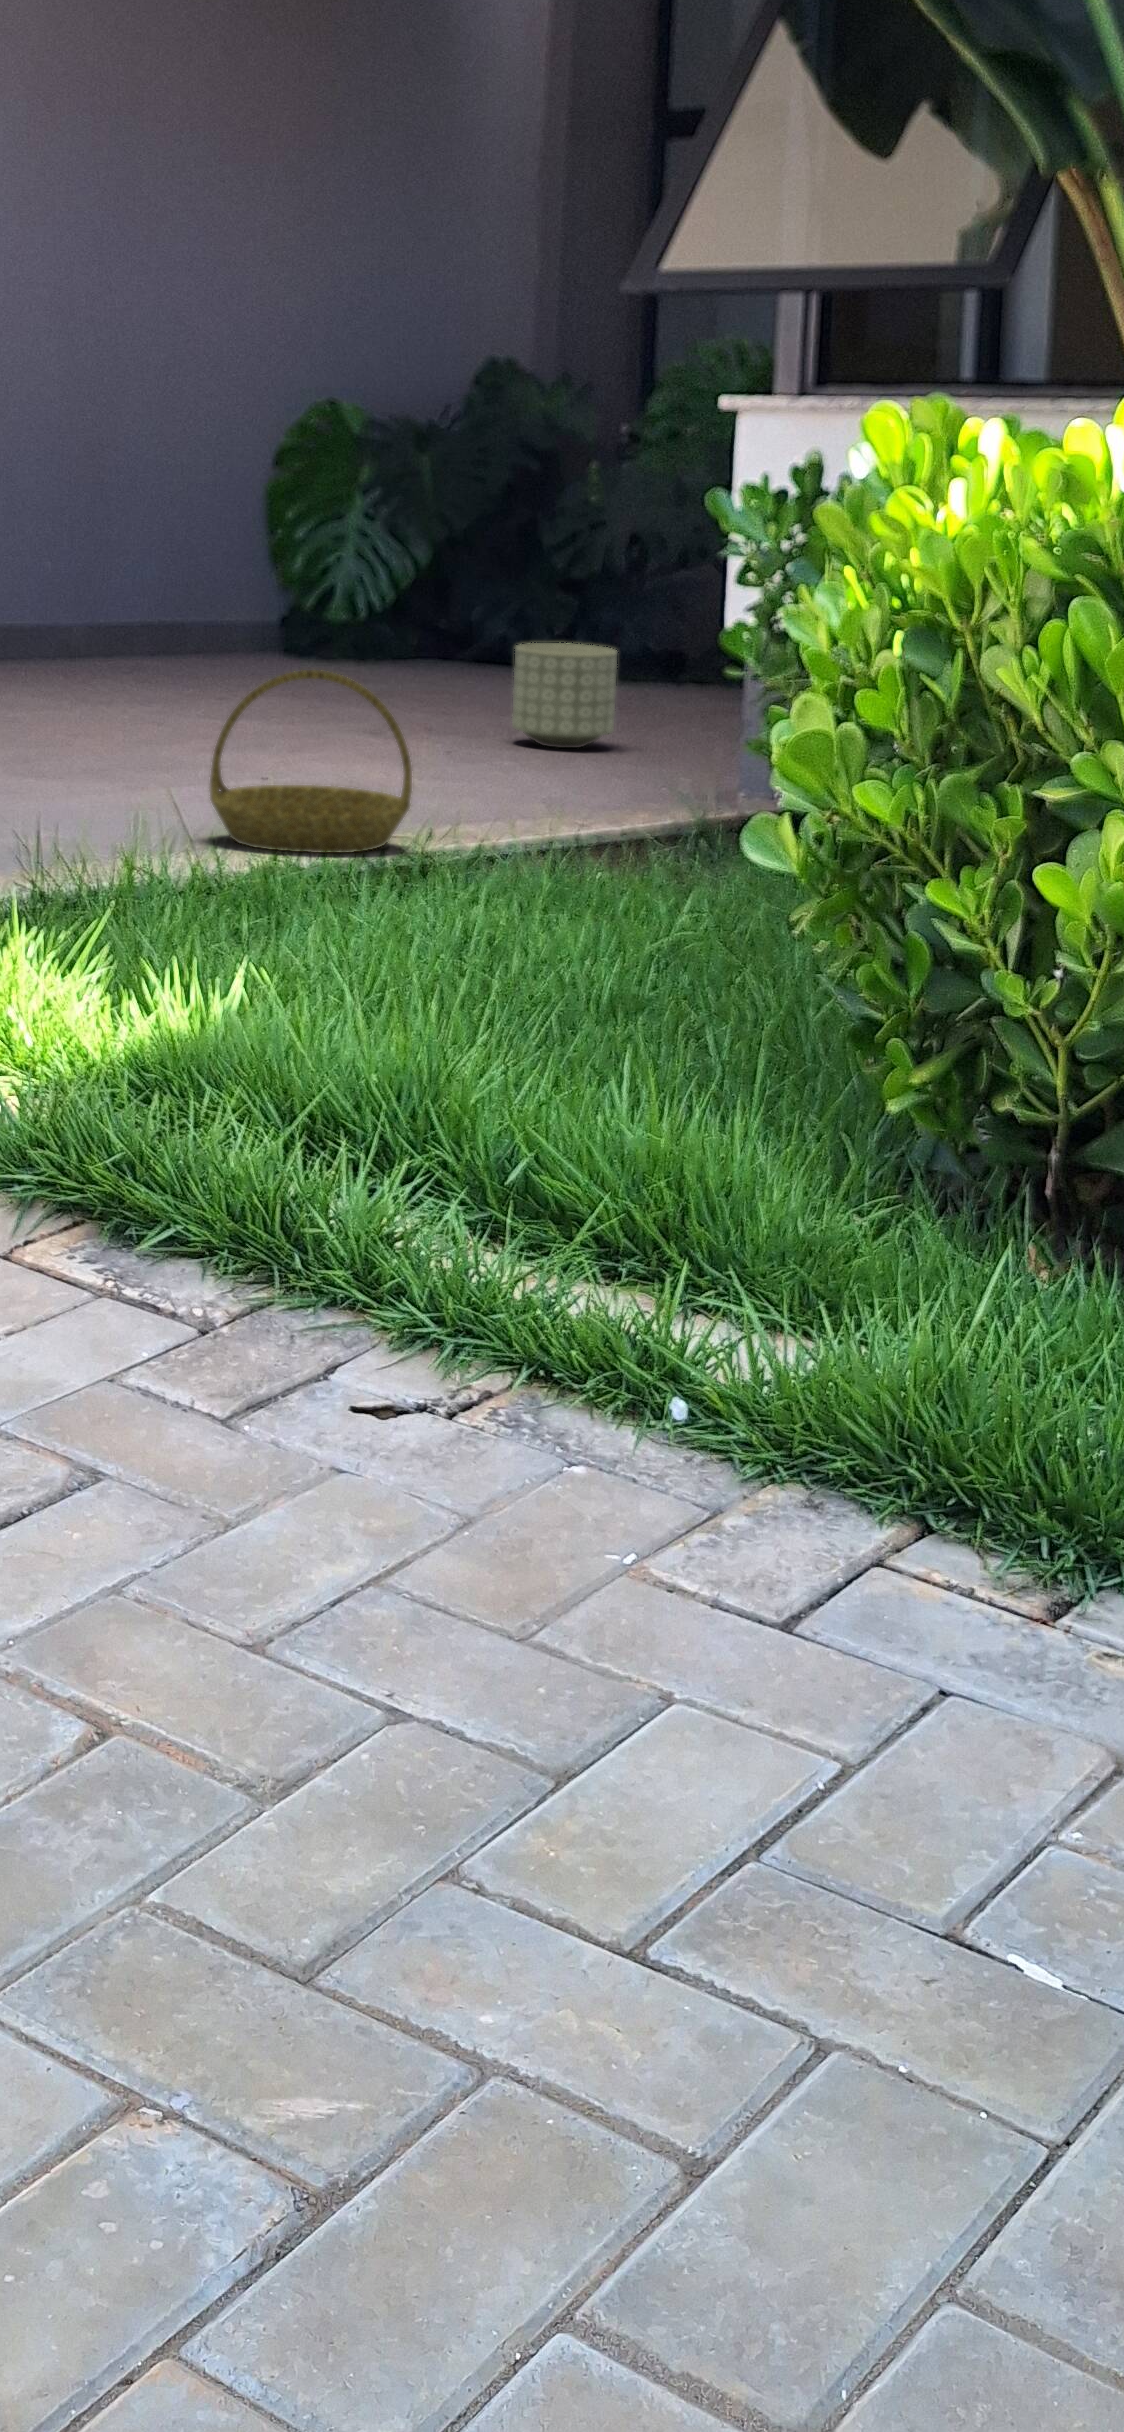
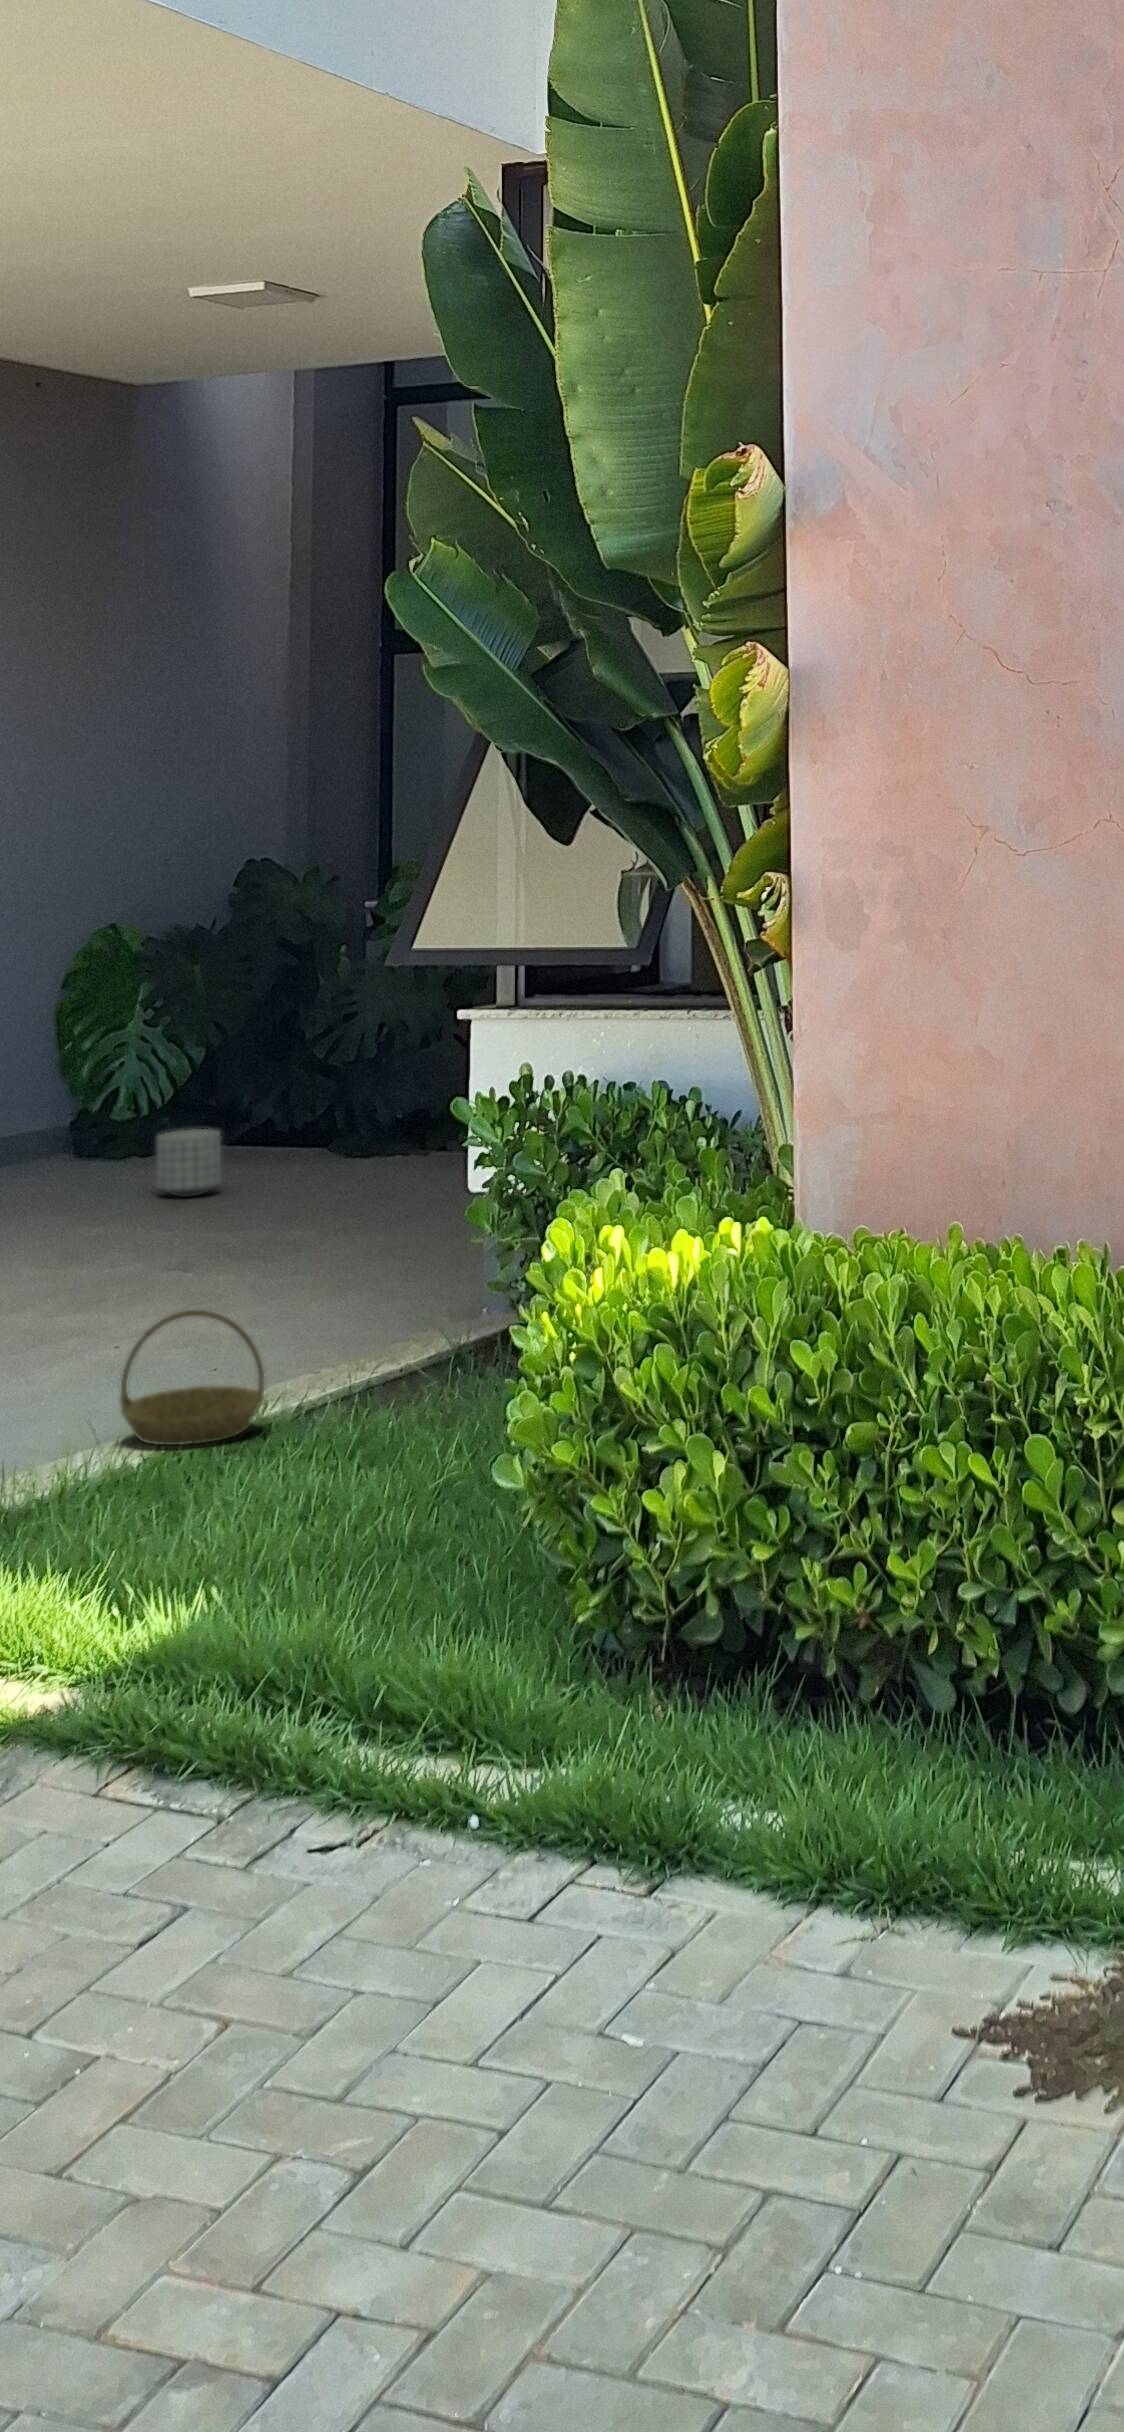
planter: present [512,643,617,748] -> present [157,1129,221,1197]

